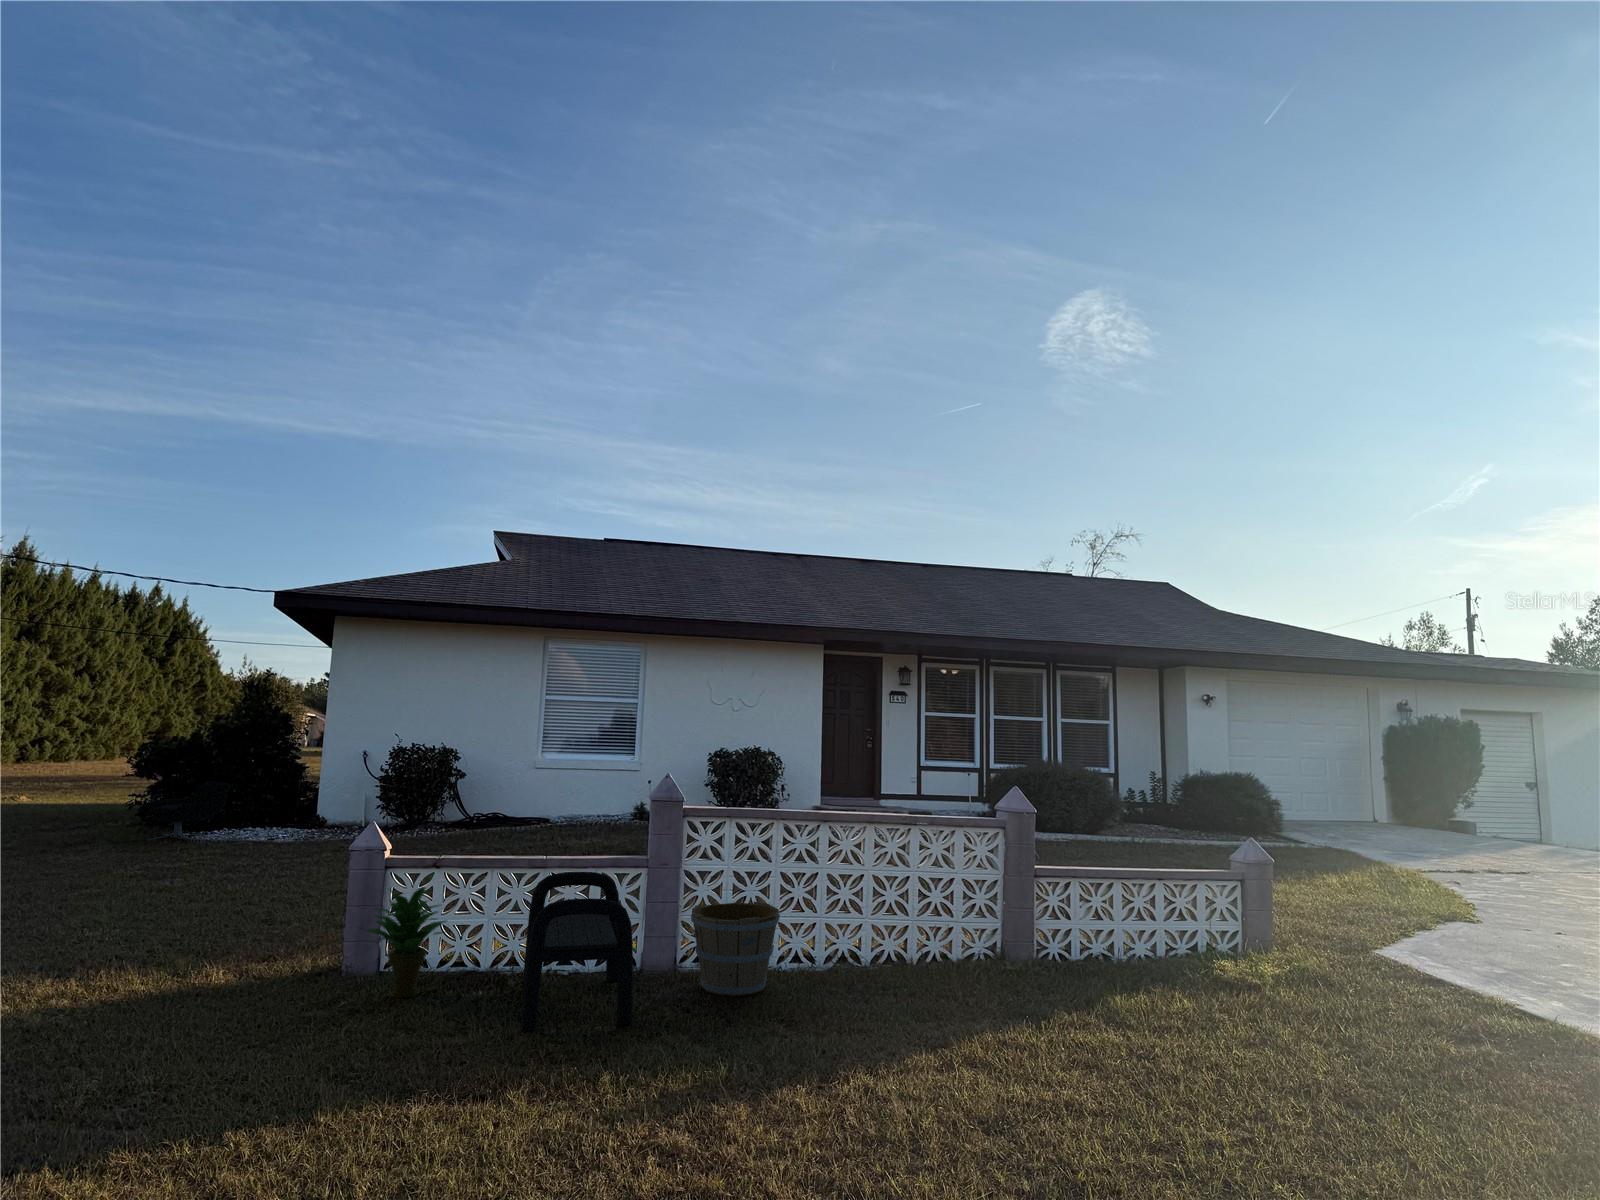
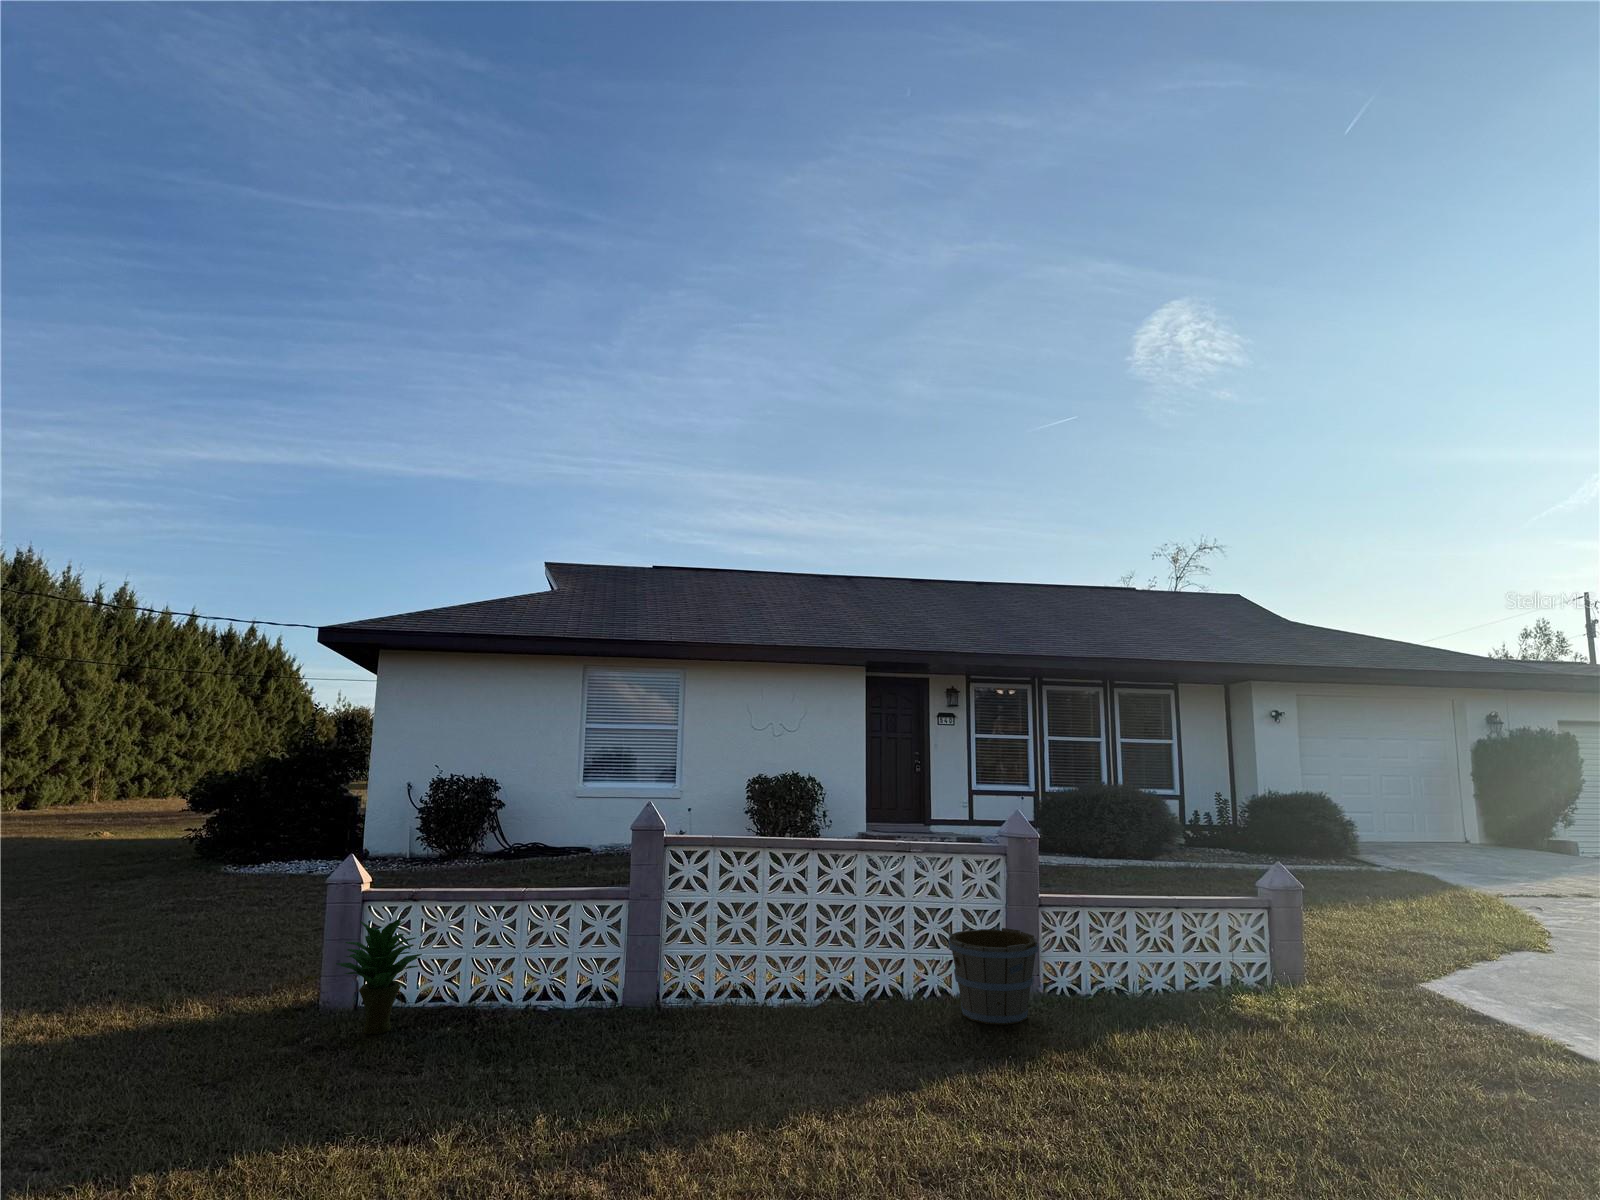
lounge chair: present [148,781,230,840] -> none [203,813,281,871]
bench: present [521,872,633,1031] -> none [478,903,599,1071]
wooden bucket: present [691,901,780,996] -> present [948,928,1038,1025]

